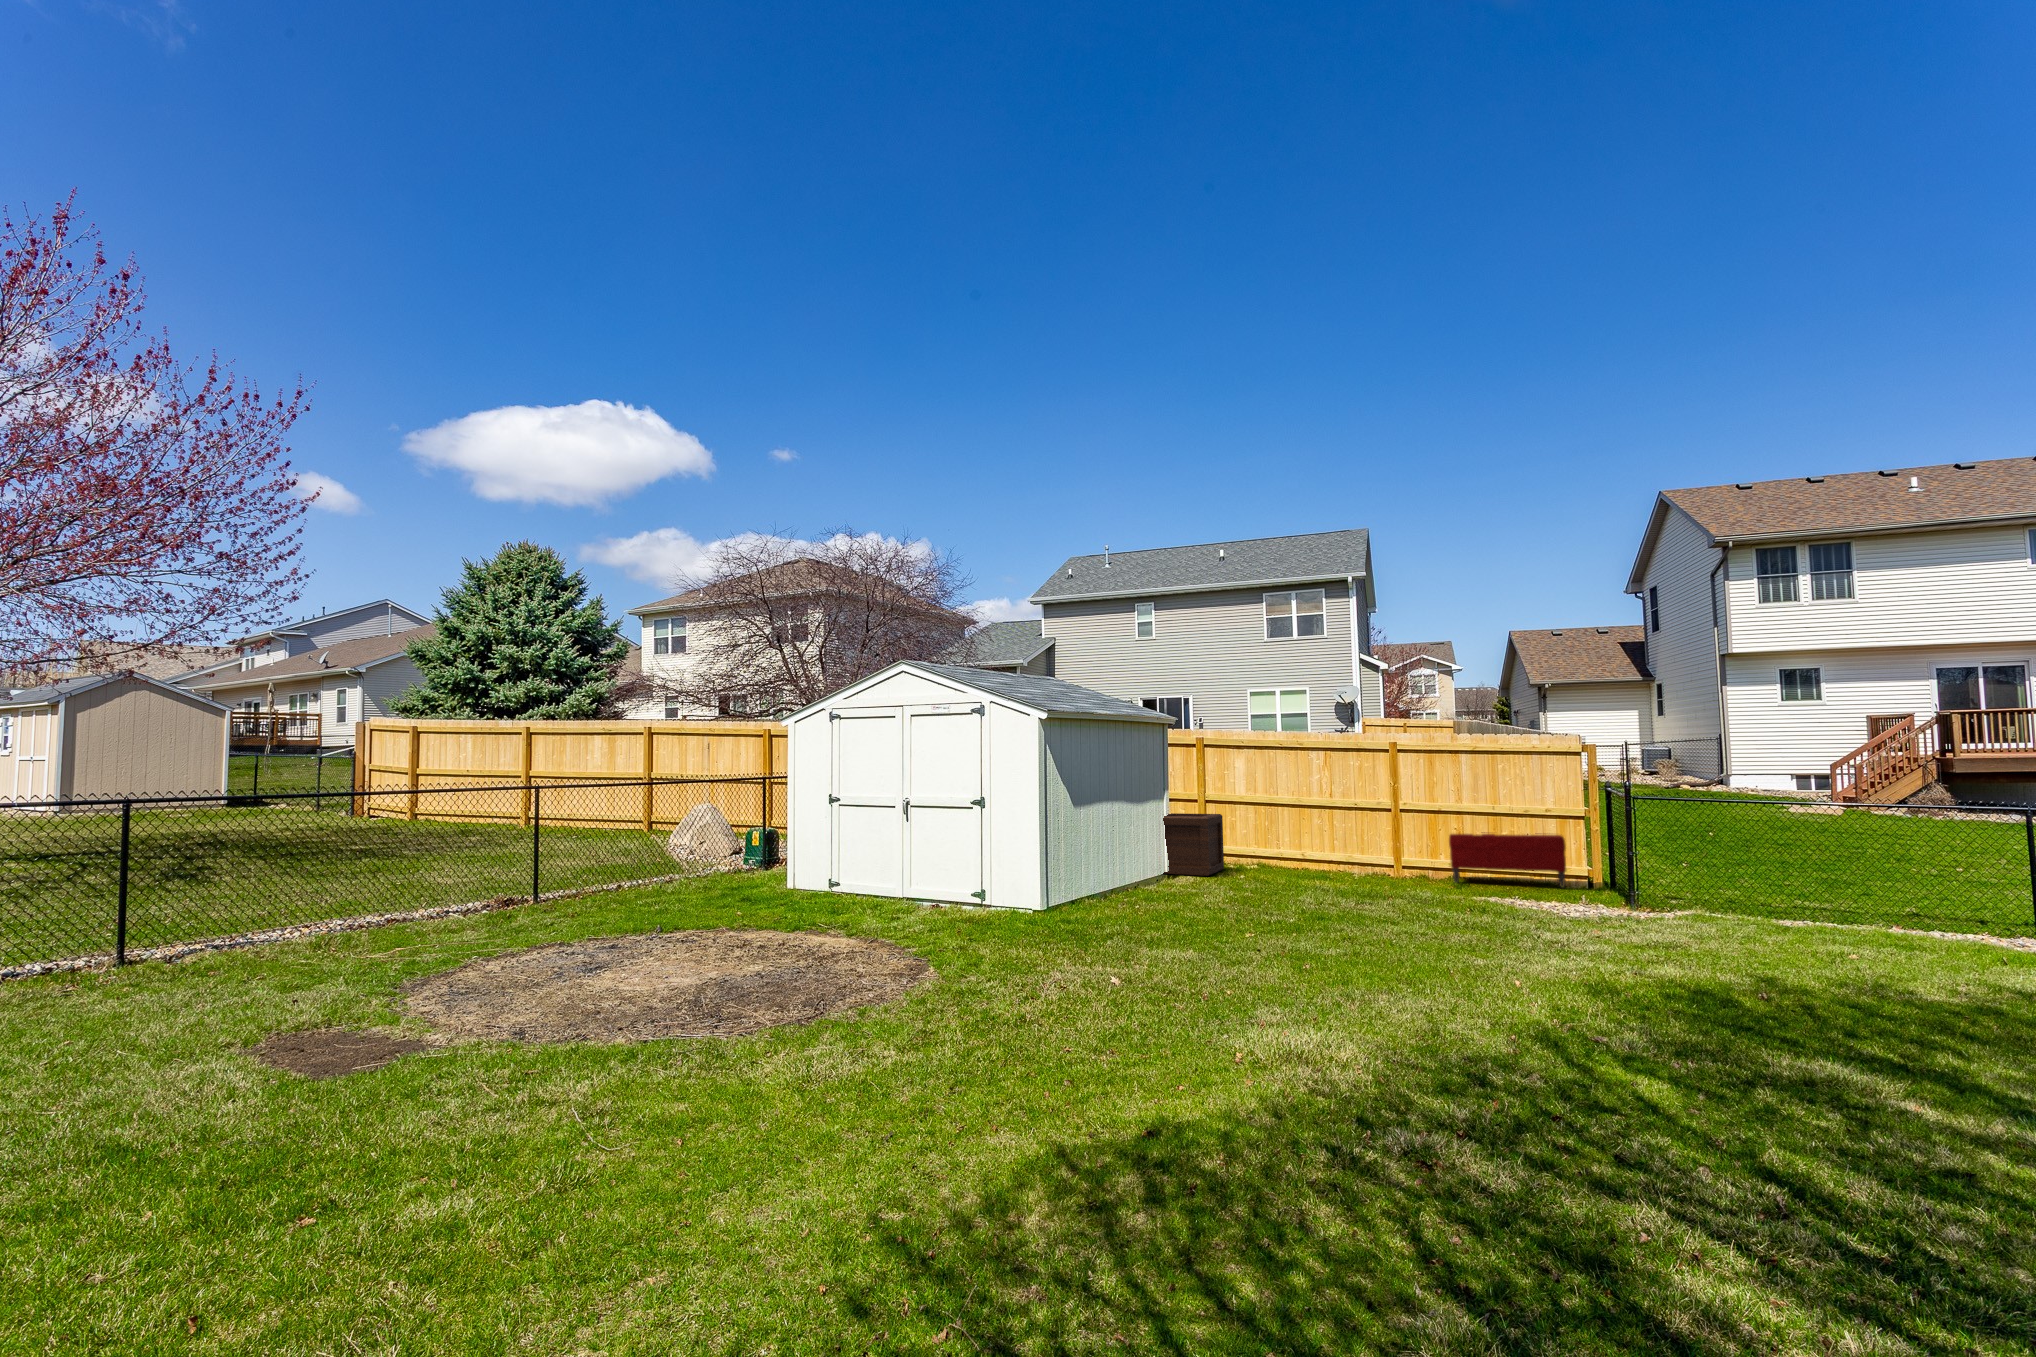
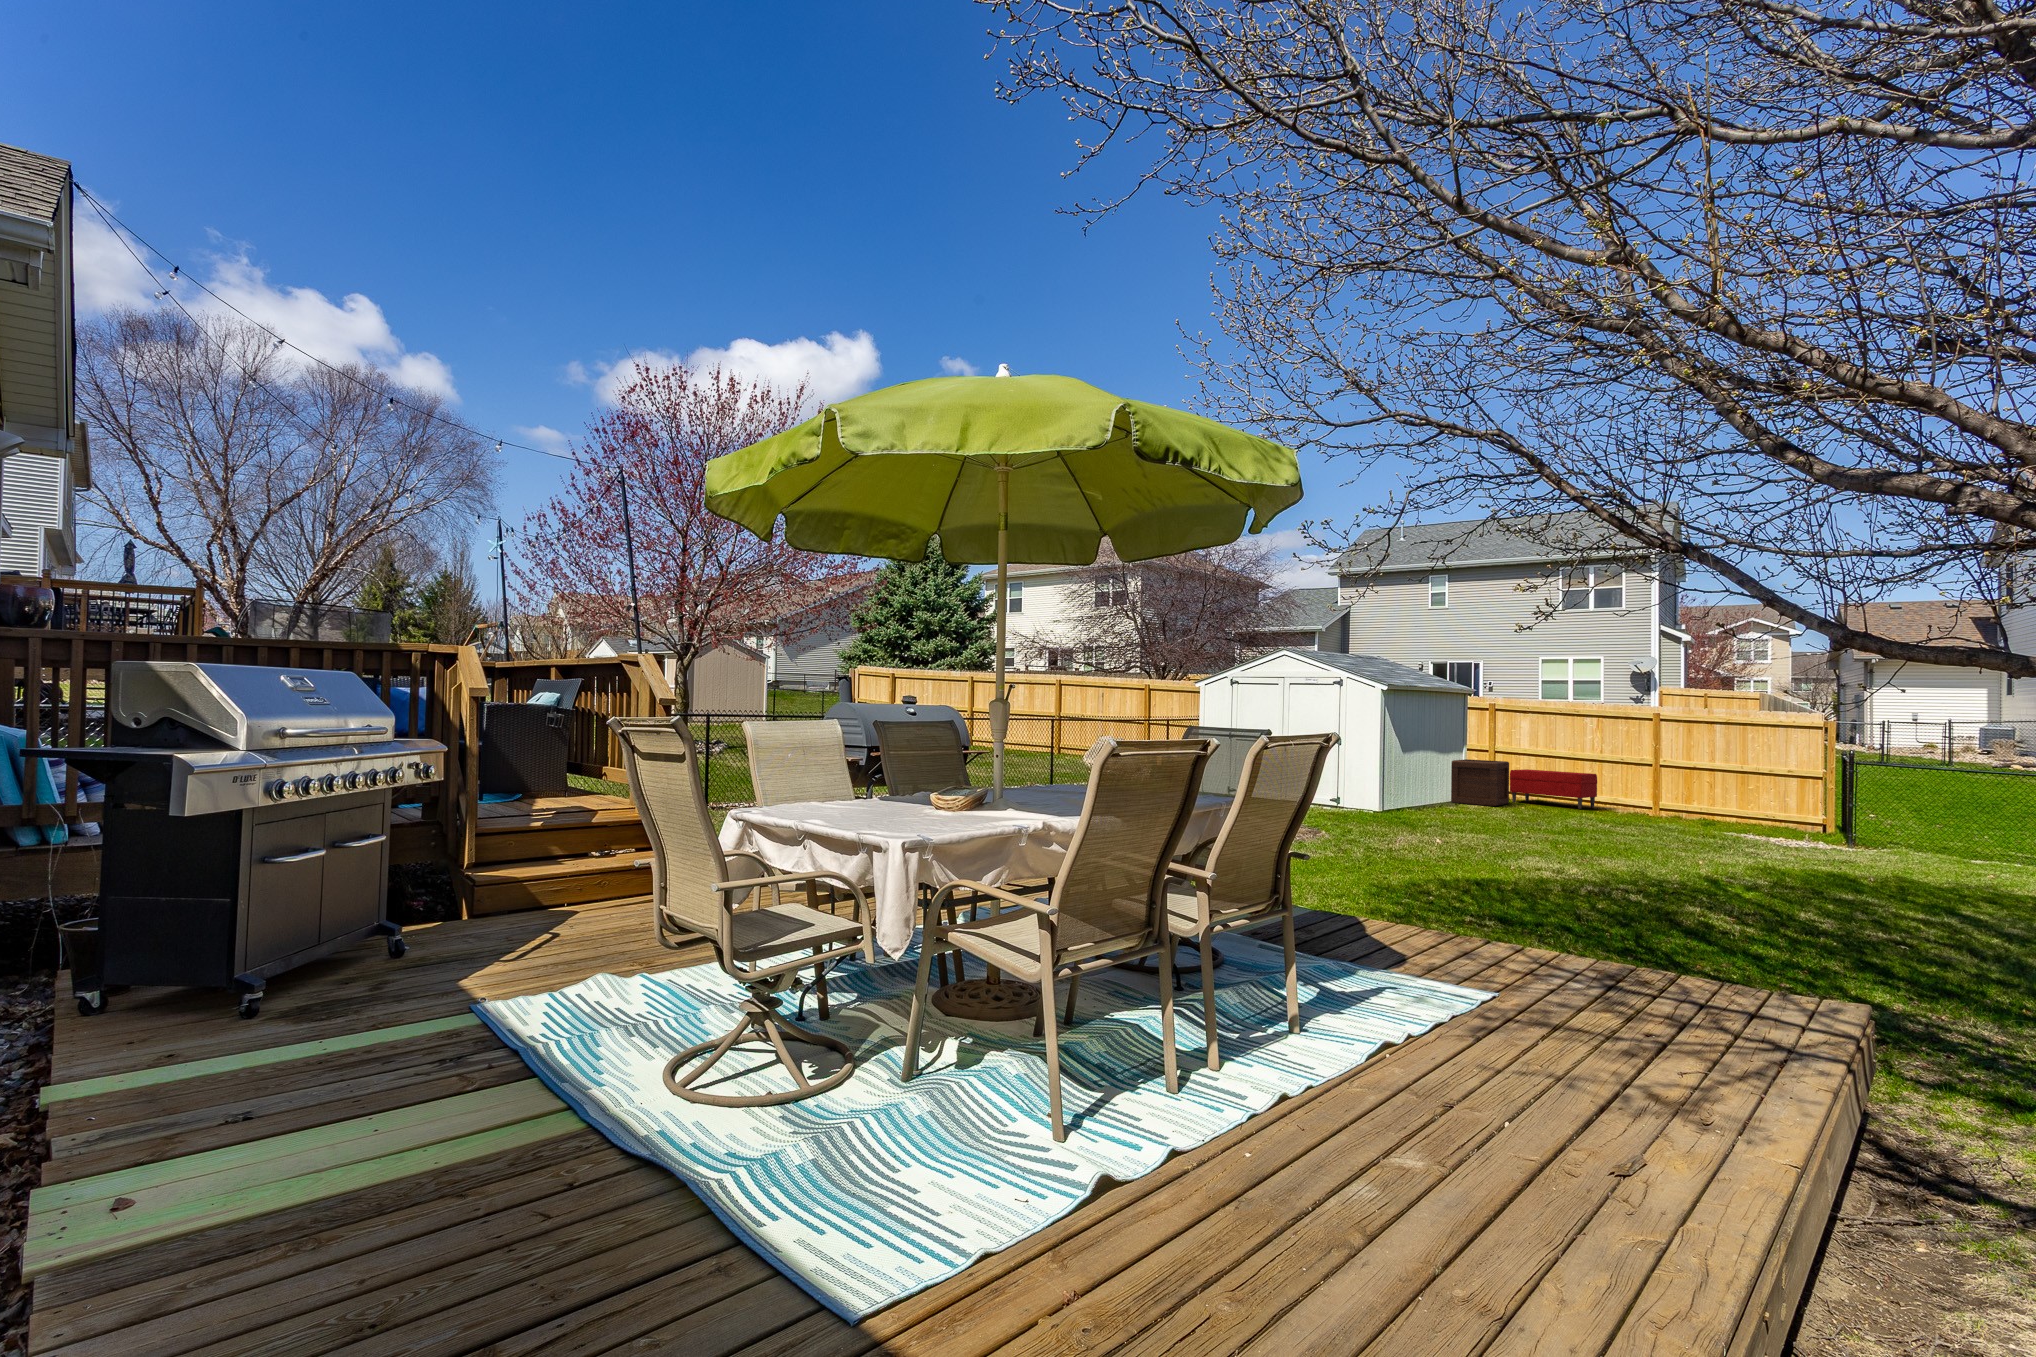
bench: present [1449,832,1566,888] -> present [1510,769,1597,809]

